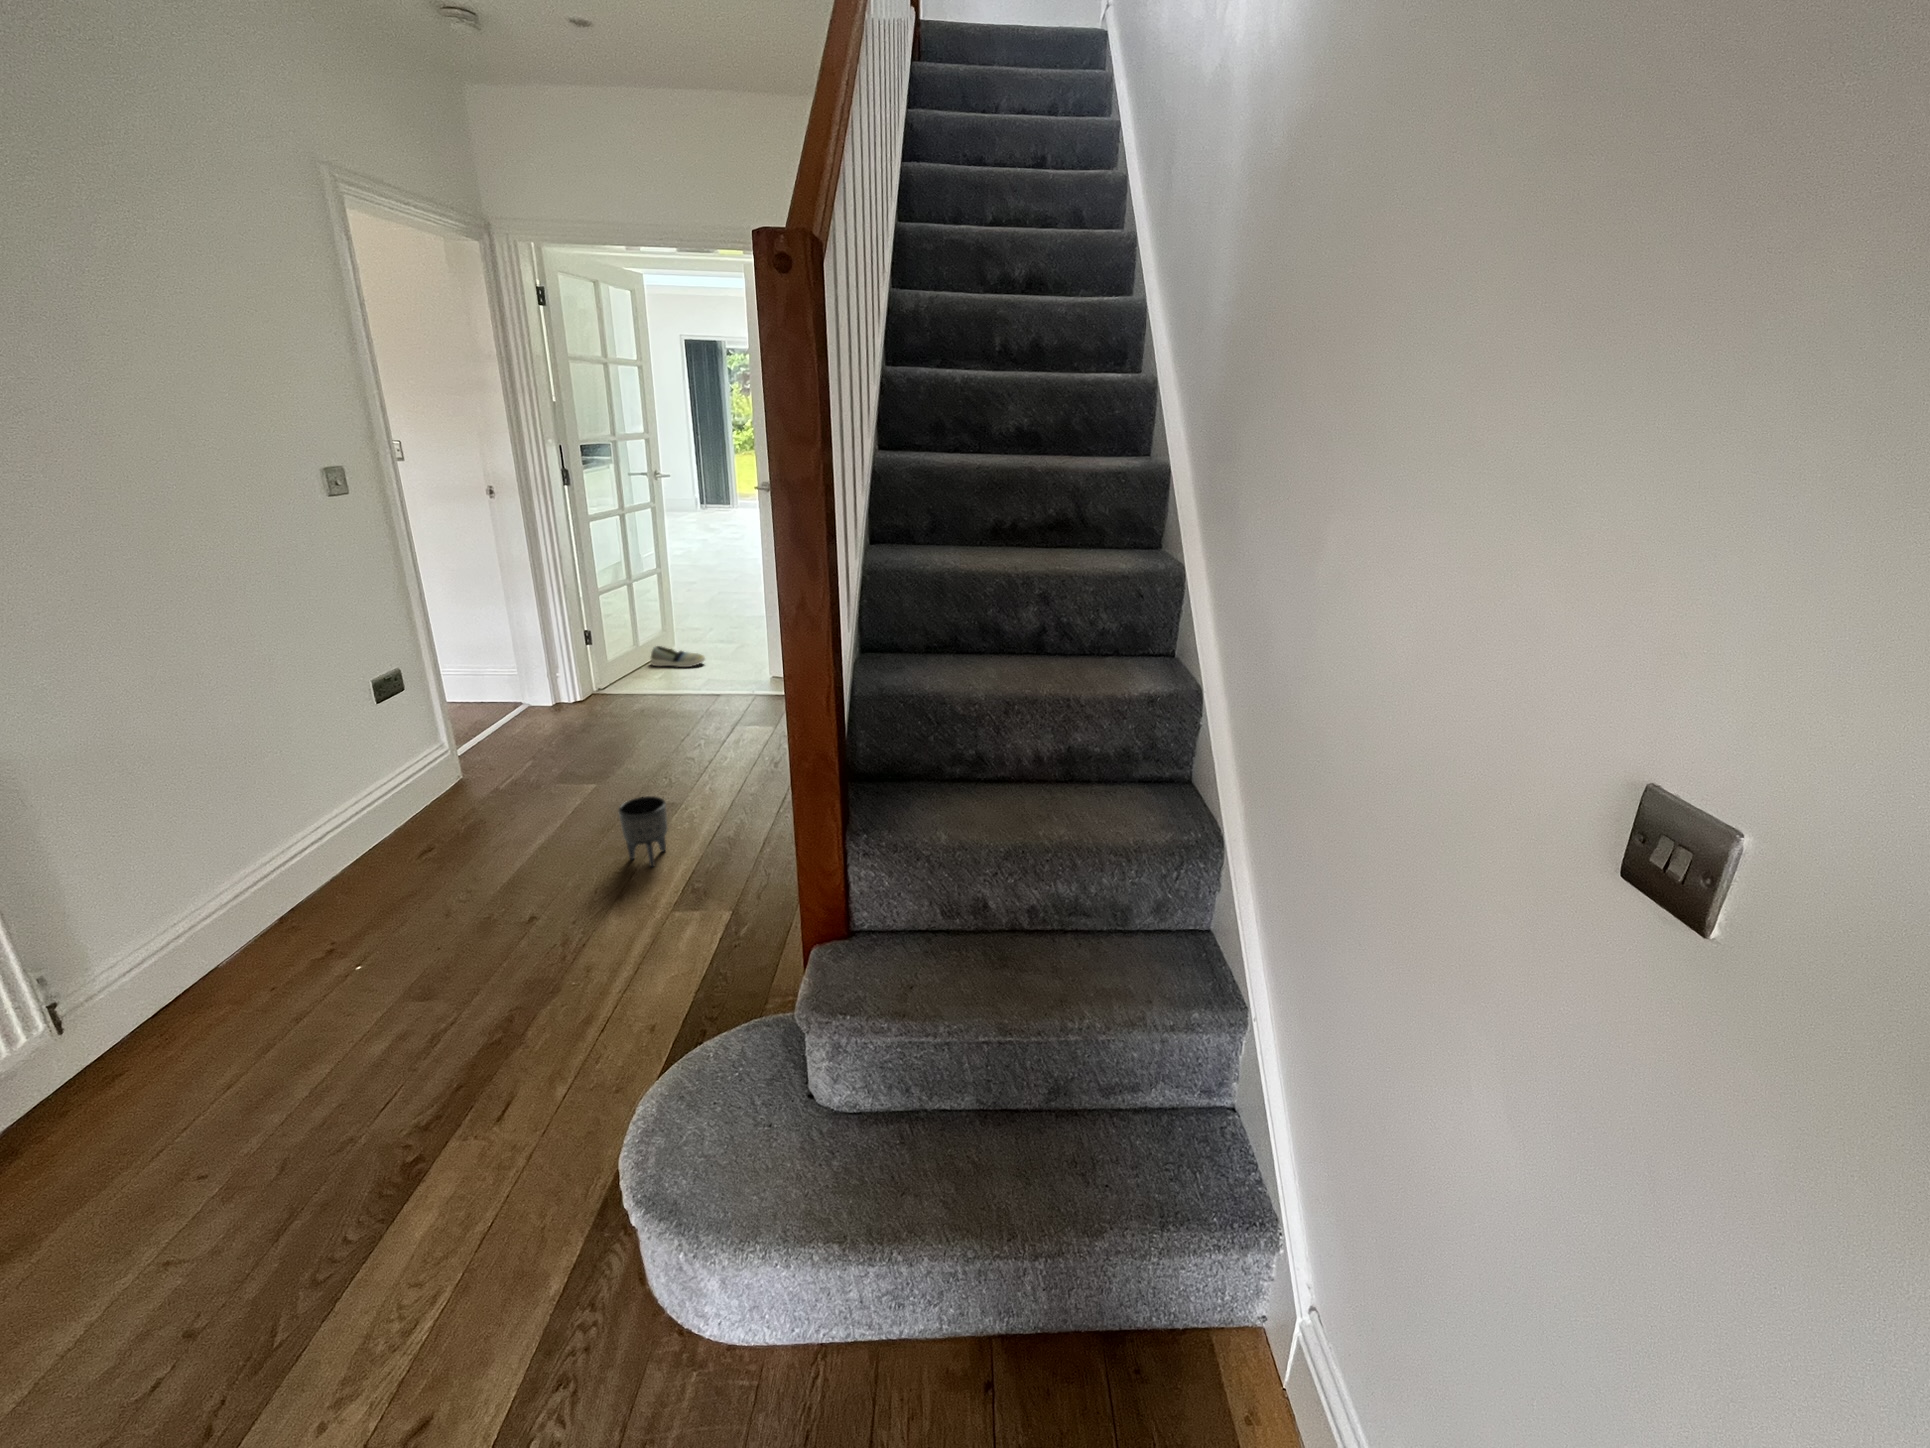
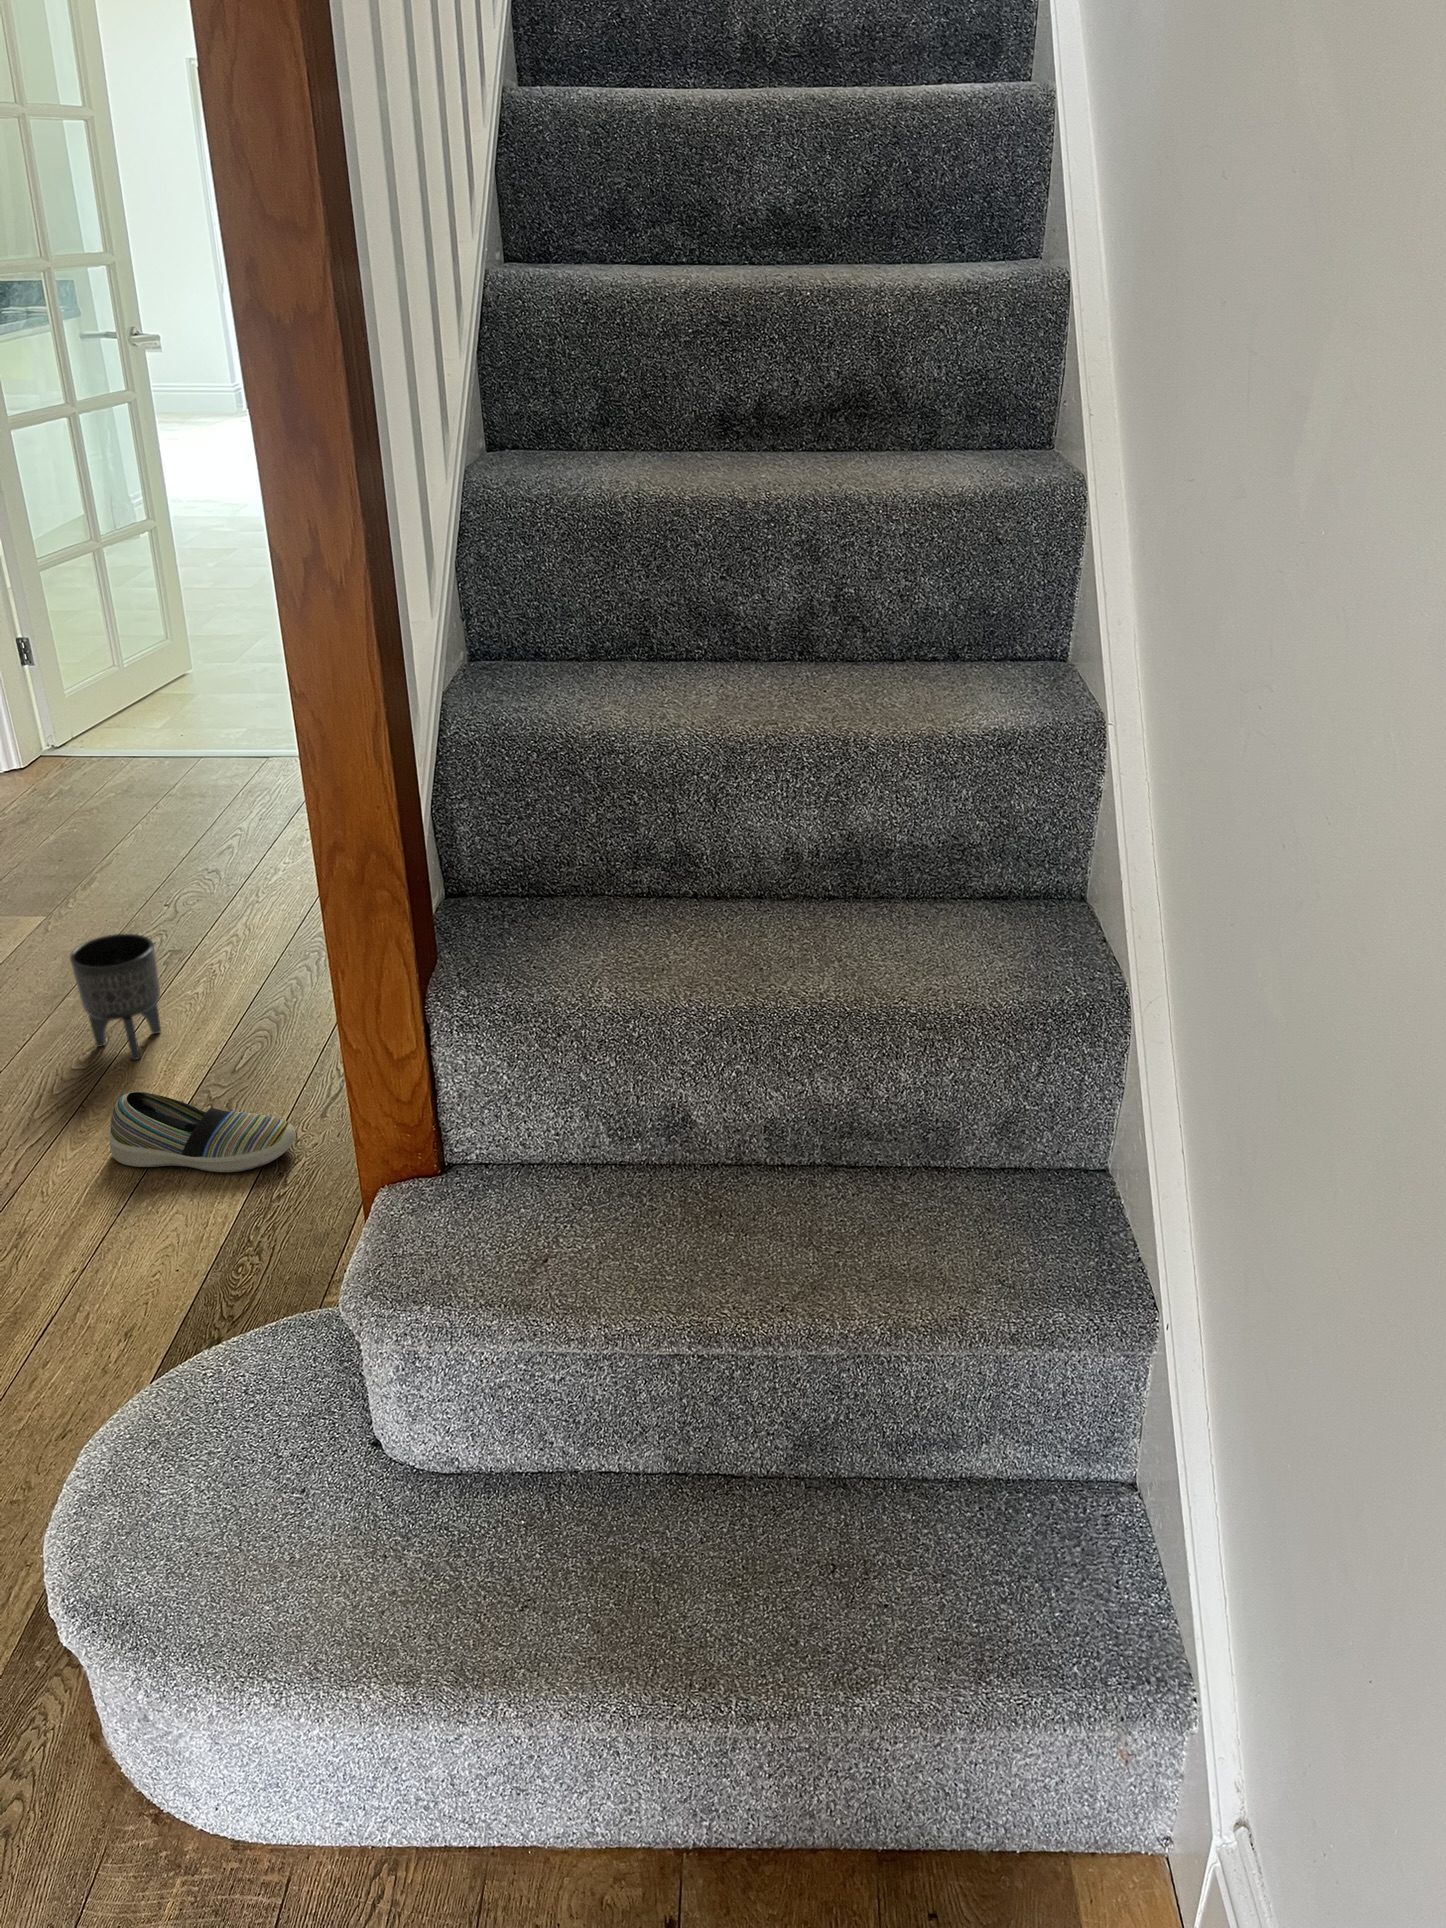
shoe: present [651,646,705,667] -> present [108,1092,296,1172]

